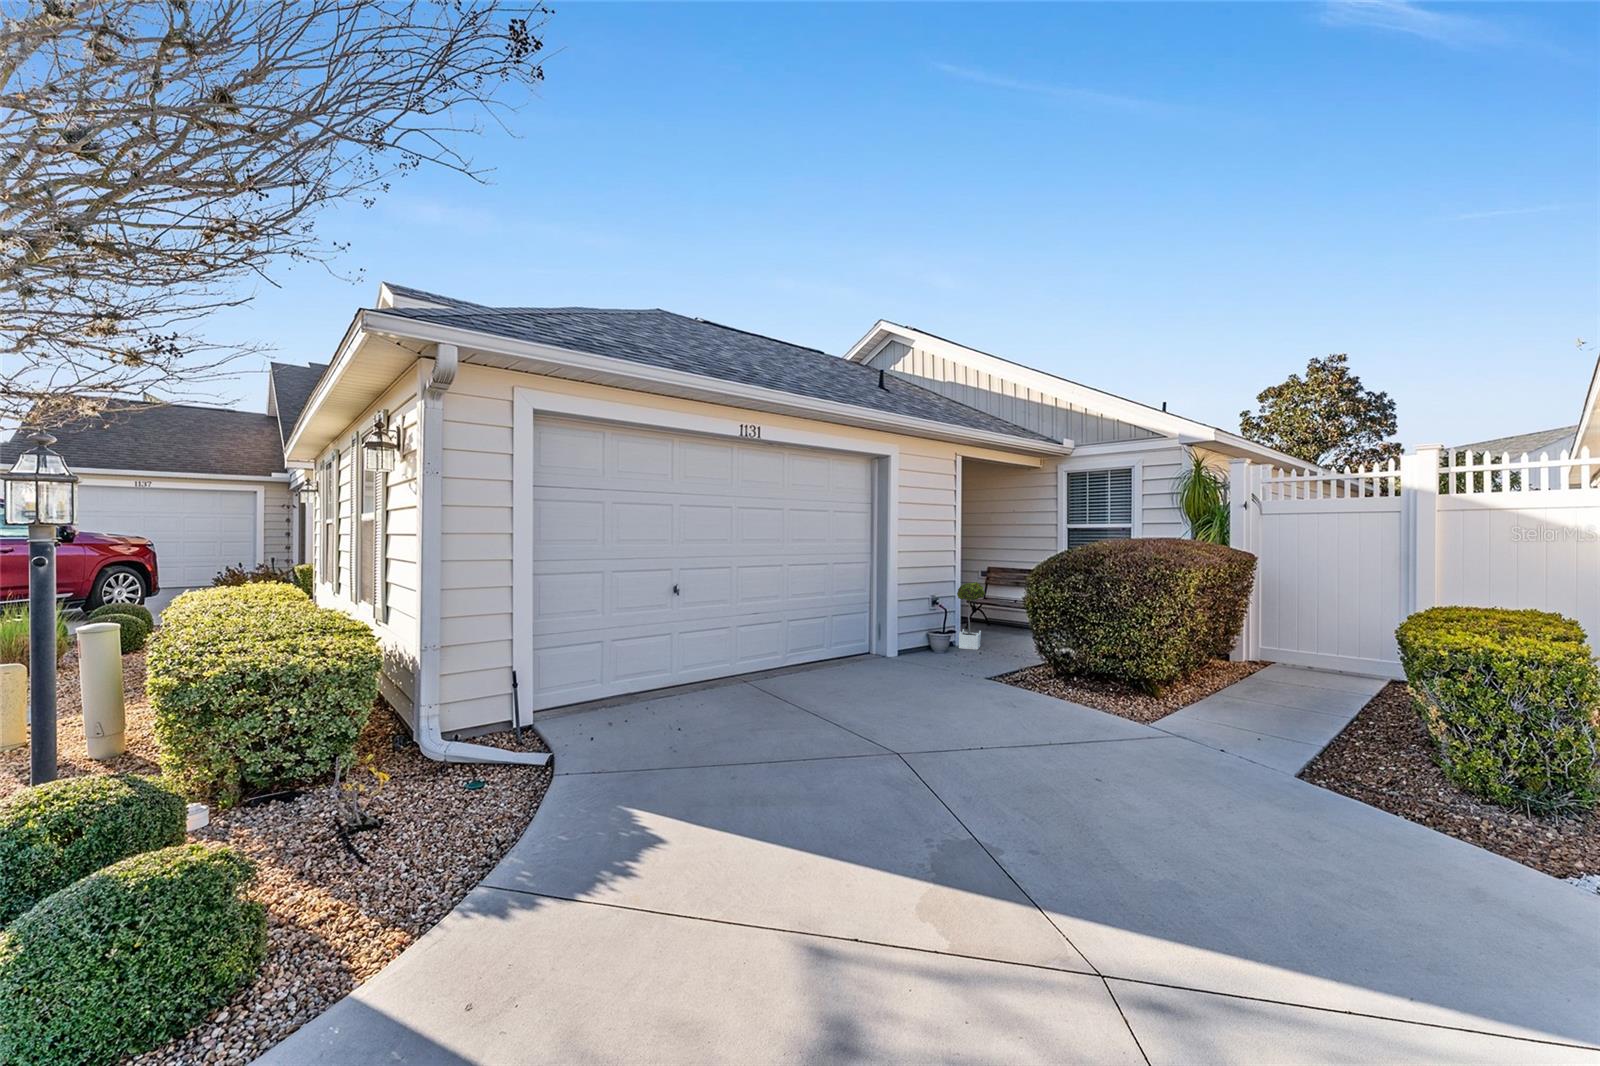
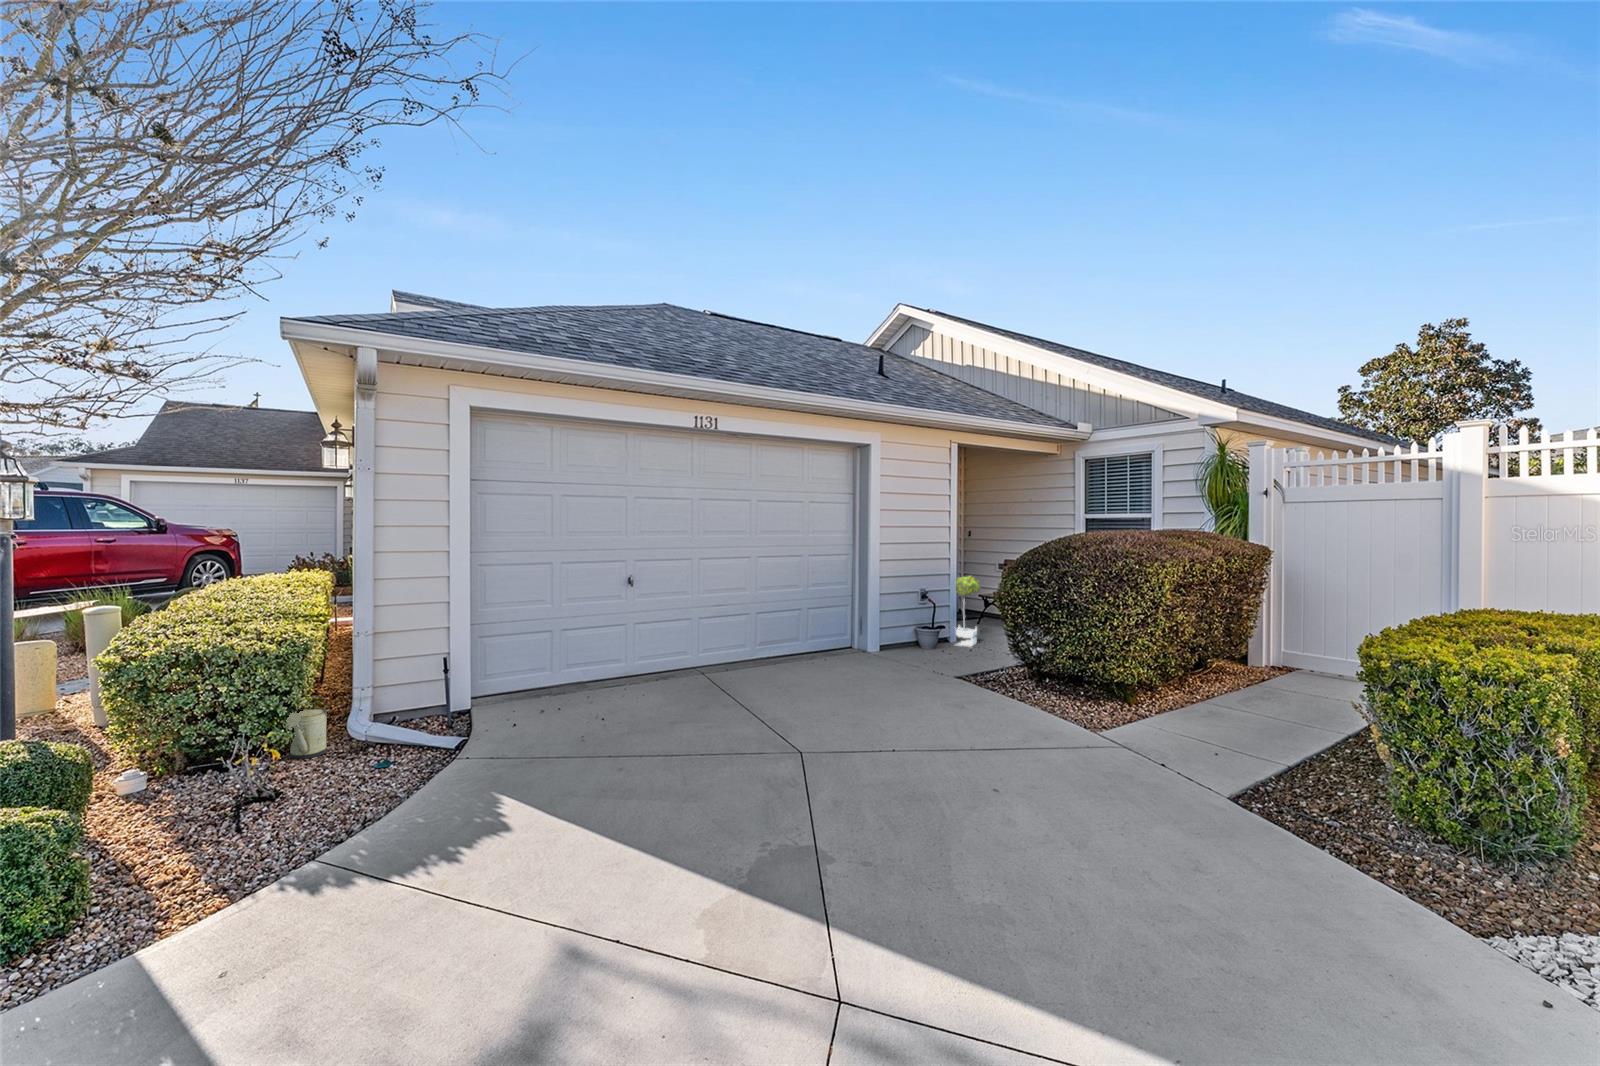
watering can: none [363,715,401,783] -> present [286,696,327,759]

